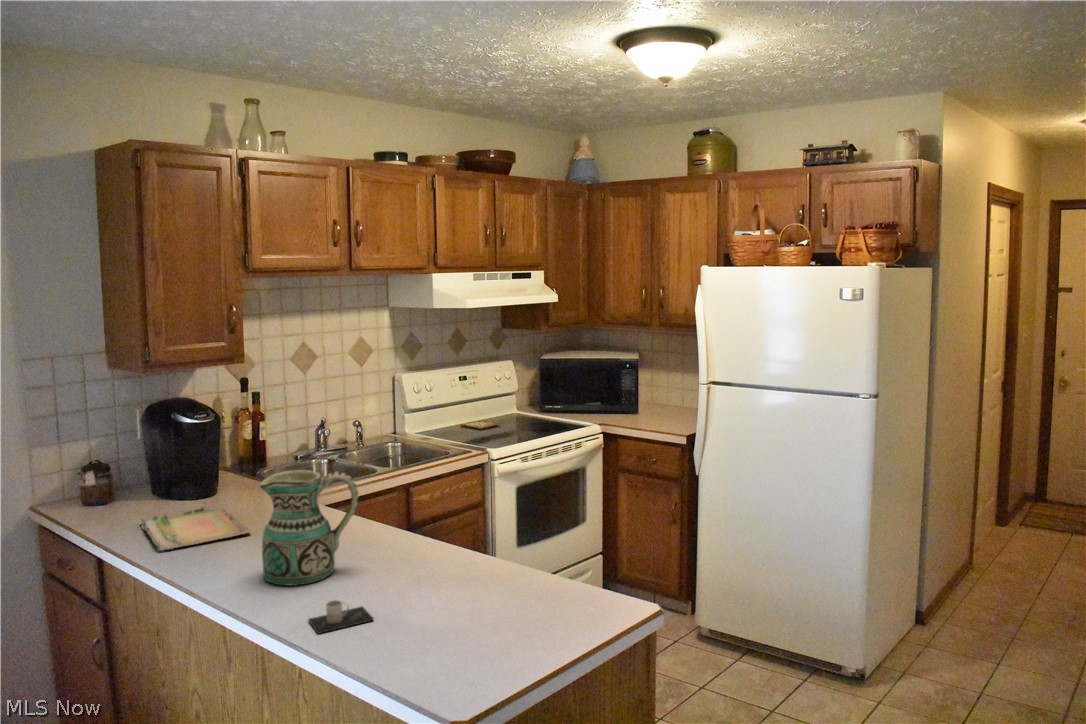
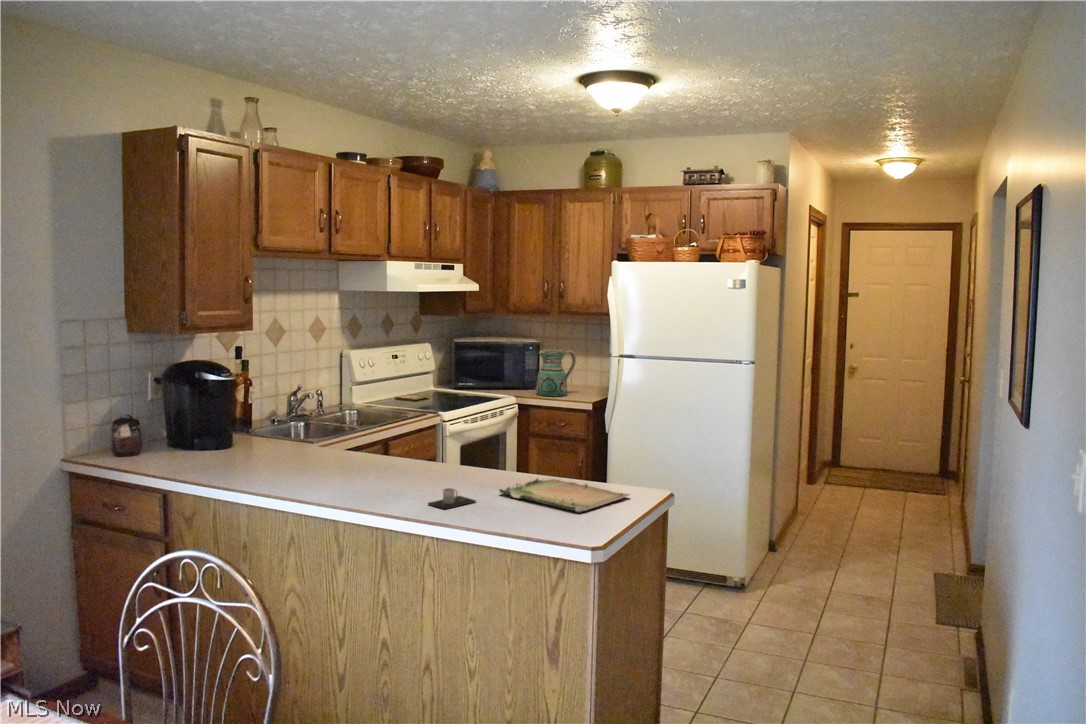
ceramic pitcher: present [260,470,358,586] -> present [536,349,576,397]
tray: present [141,507,250,551] -> present [499,474,630,512]

